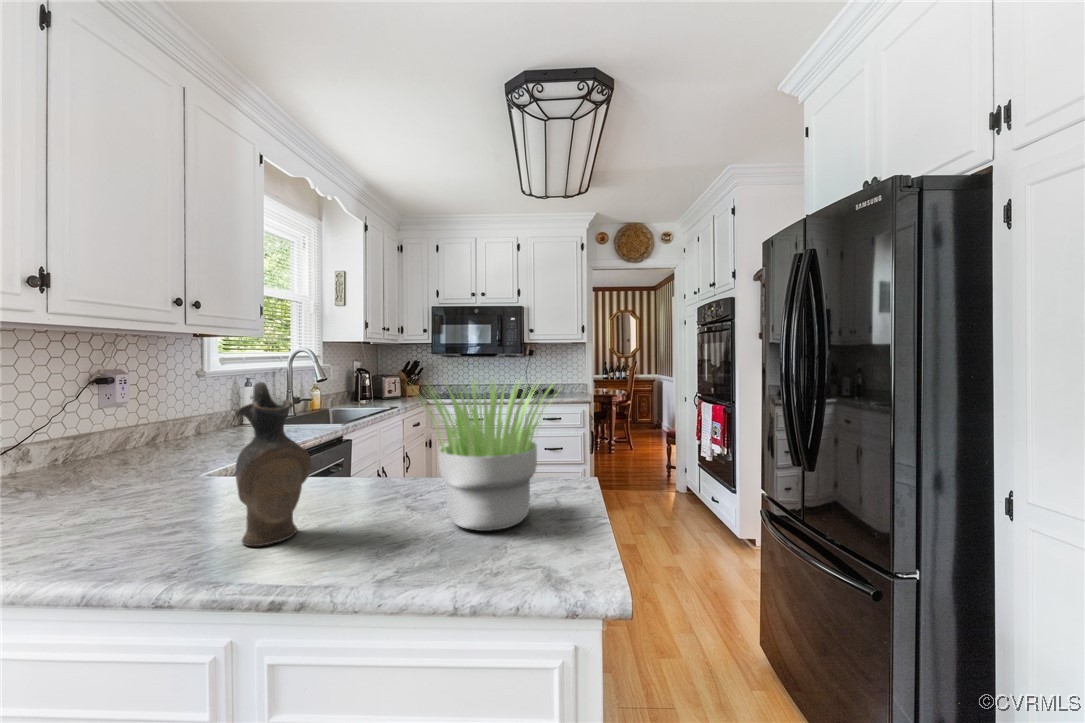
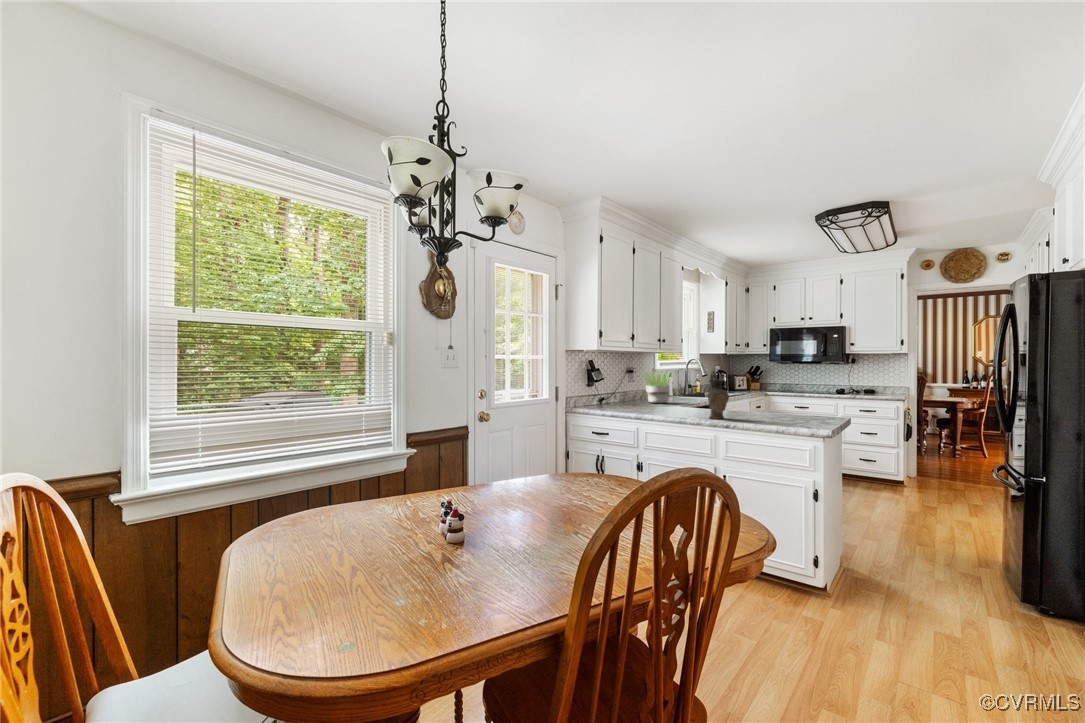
potted plant: present [423,381,560,531] -> present [644,371,672,403]

